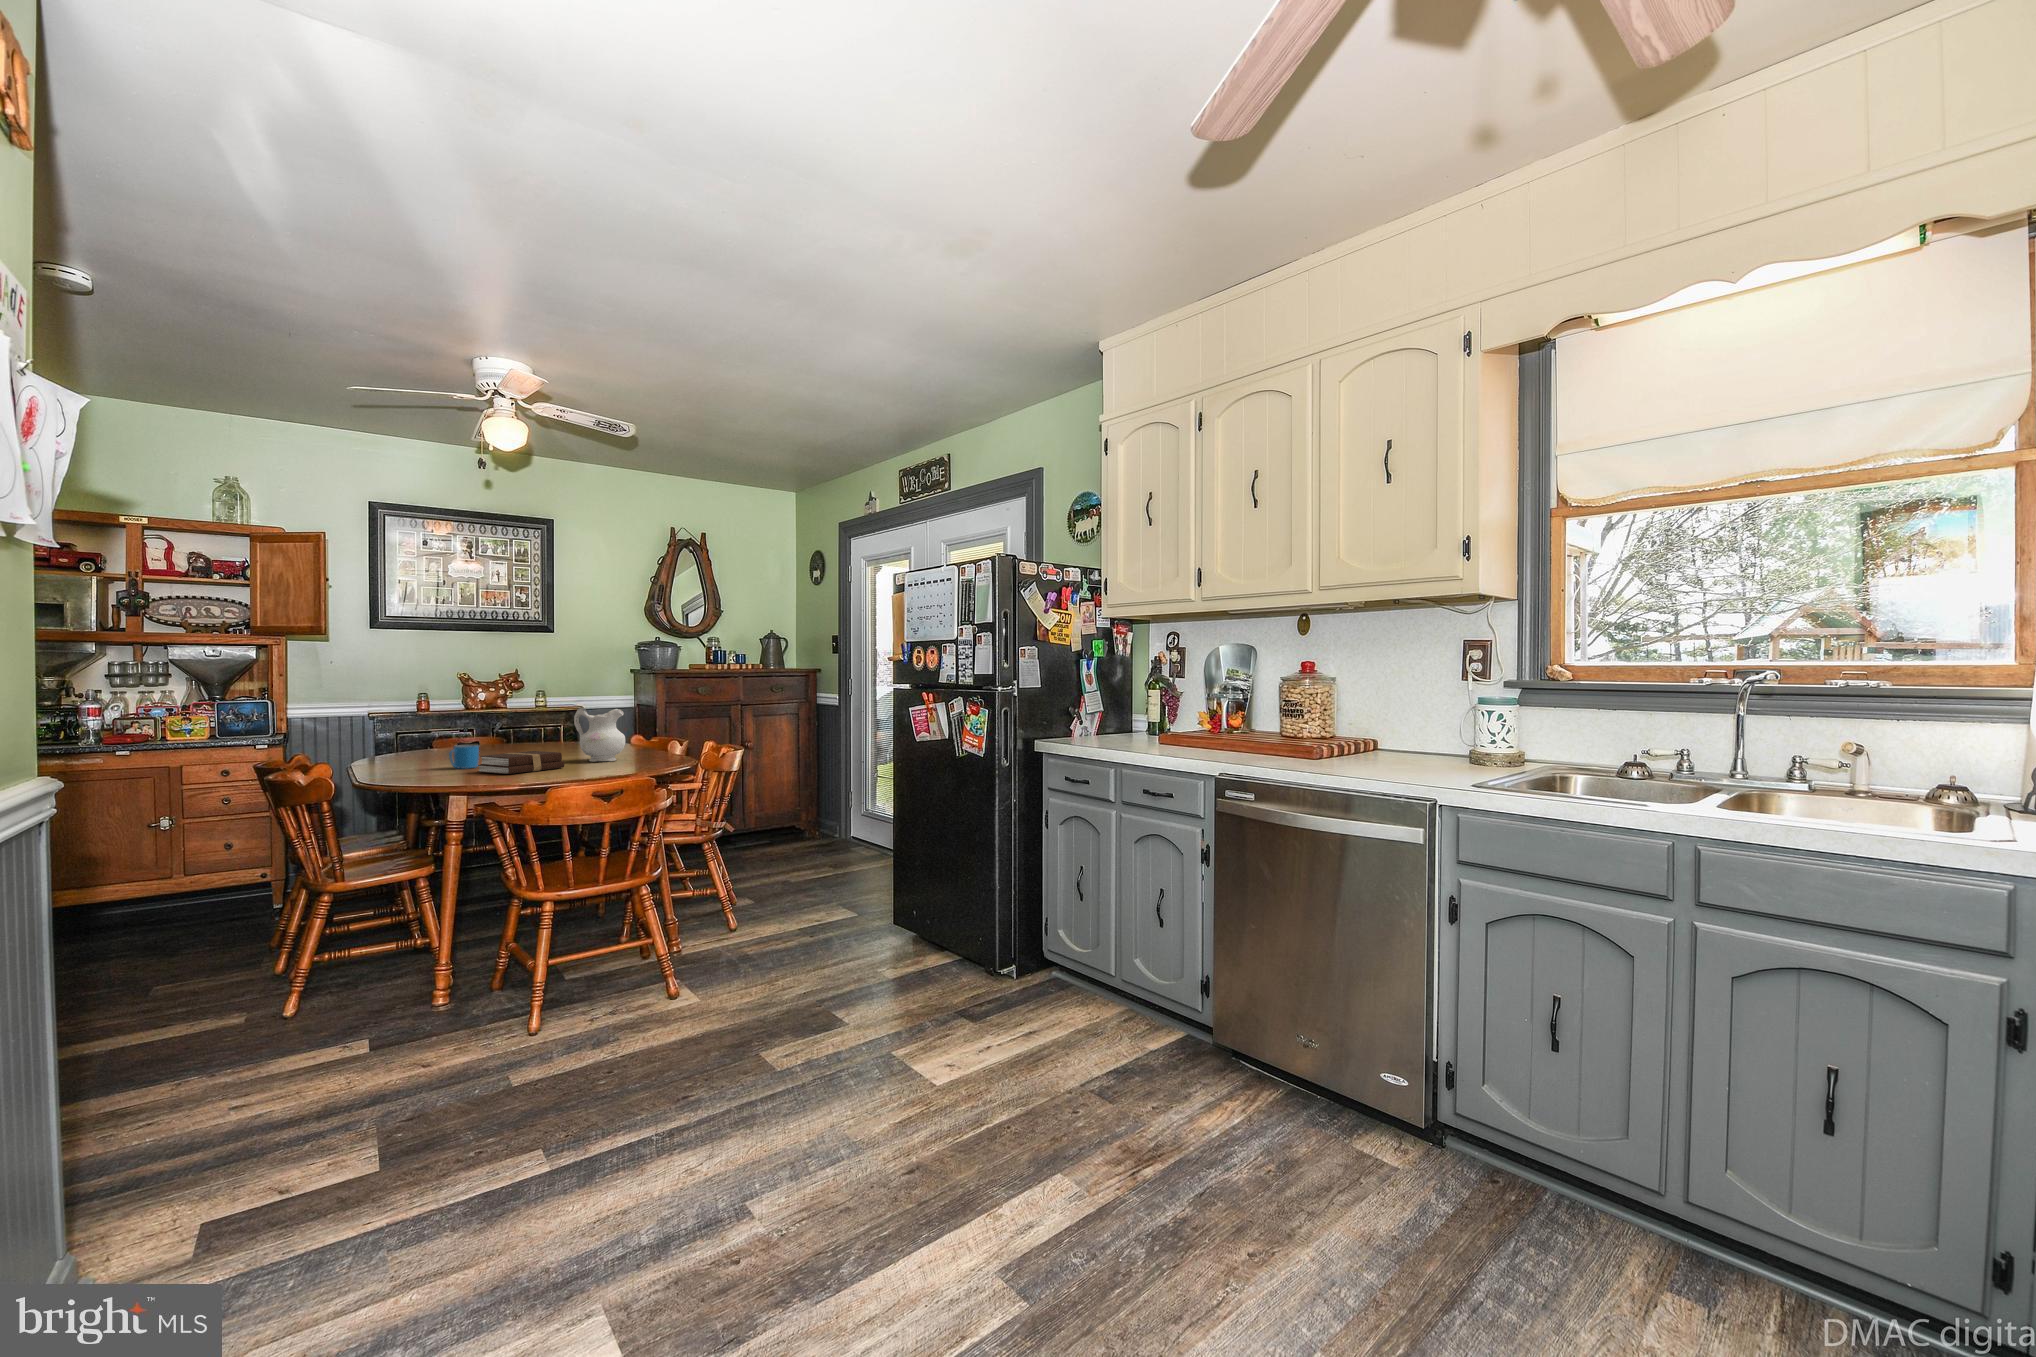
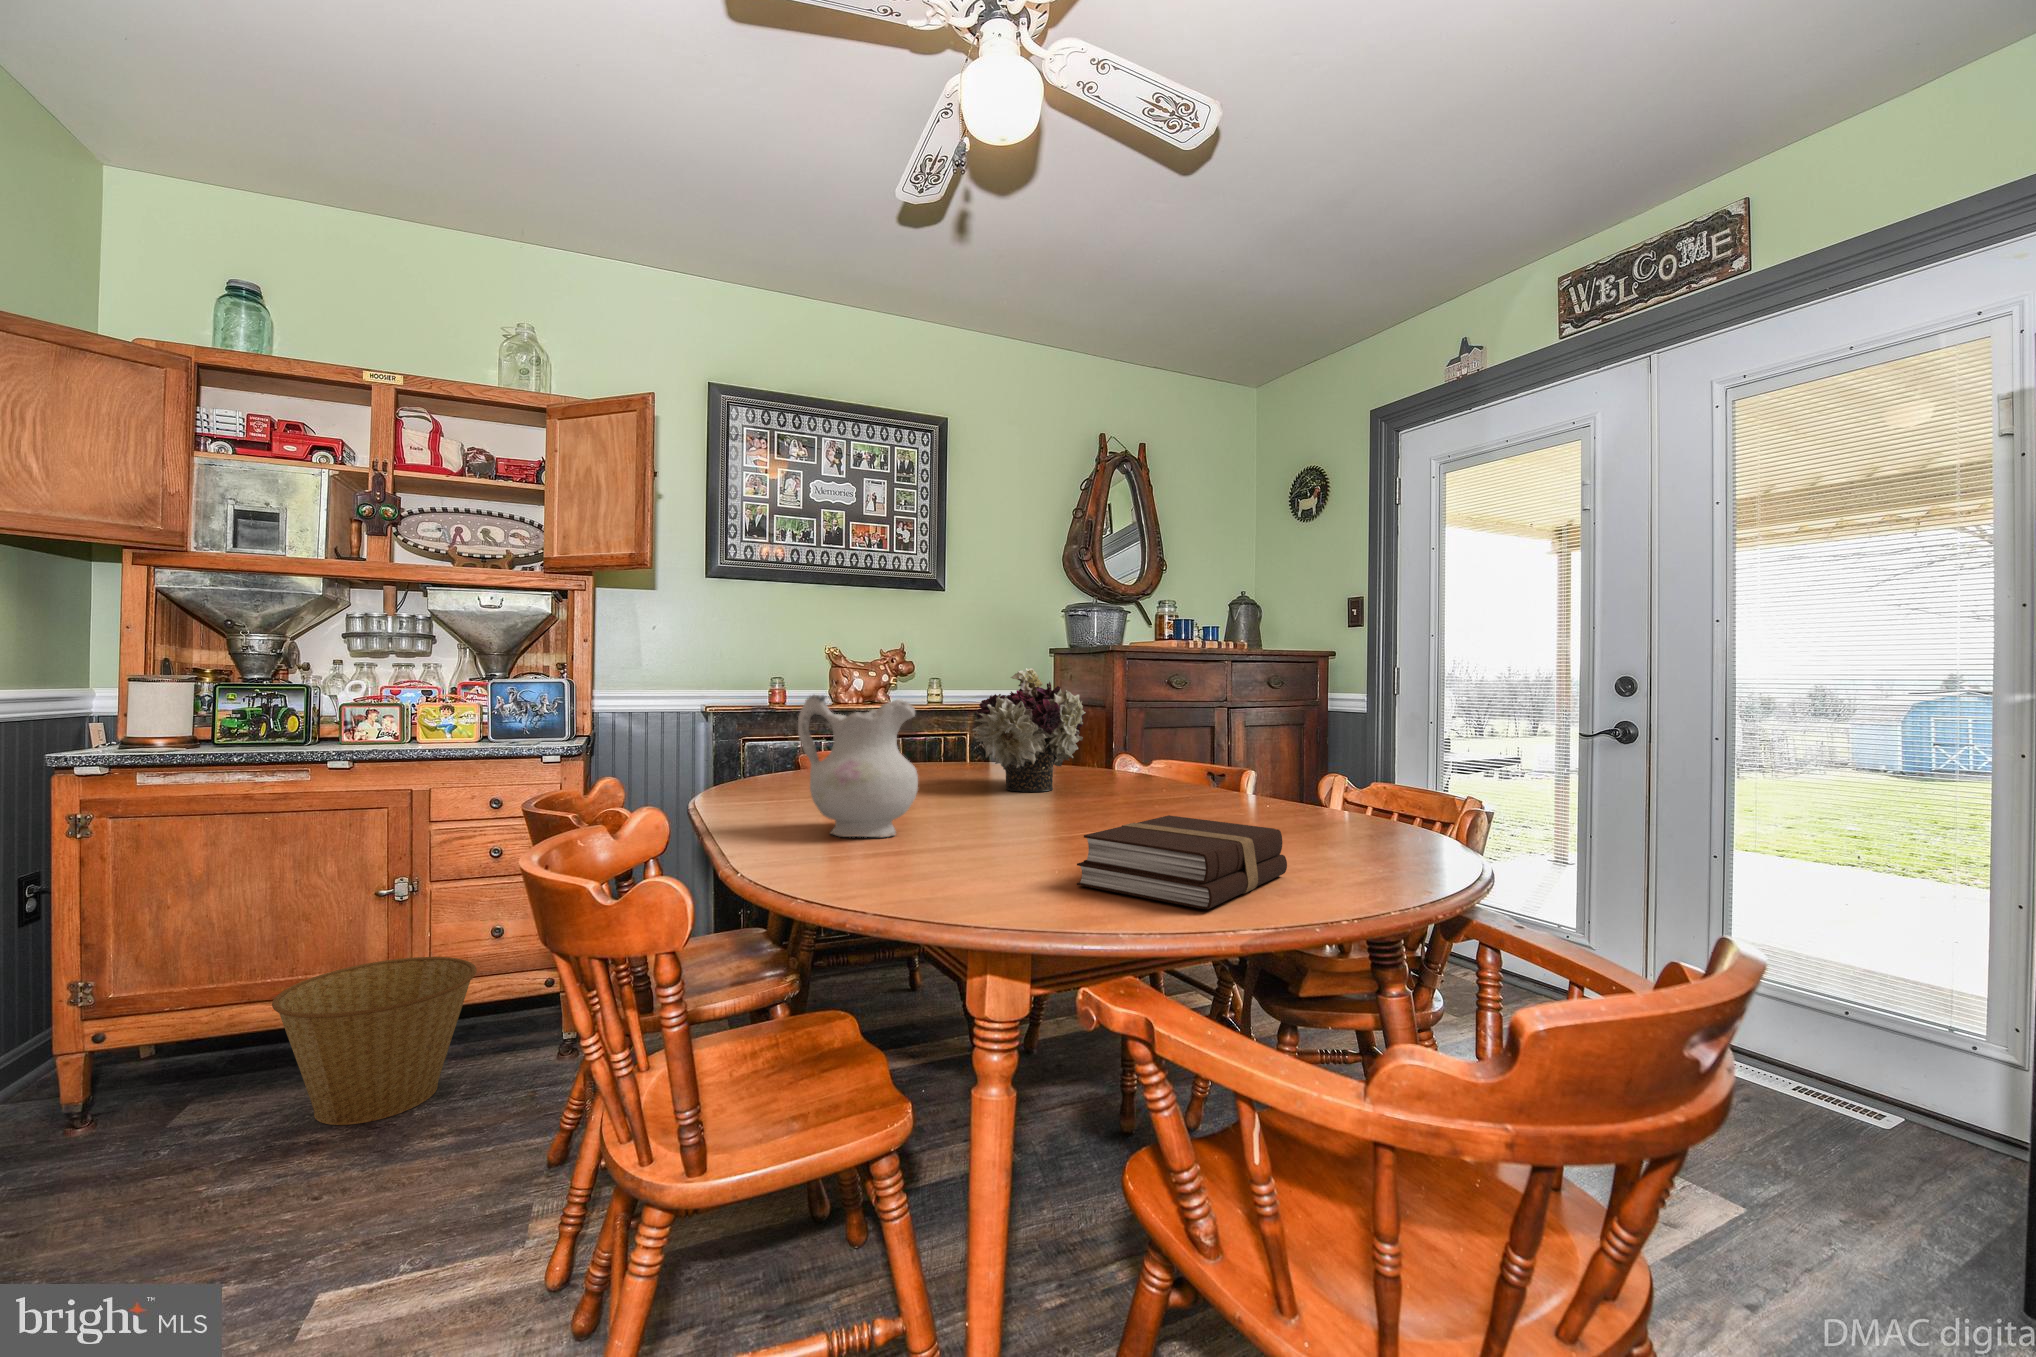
flower arrangement: none [500,692,570,751] -> present [972,668,1086,792]
ceramic pitcher: present [574,708,625,762] -> present [798,695,918,837]
mug: present [449,745,479,769] -> none [970,790,1027,859]
basket: none [96,858,219,937] -> present [272,957,477,1125]

